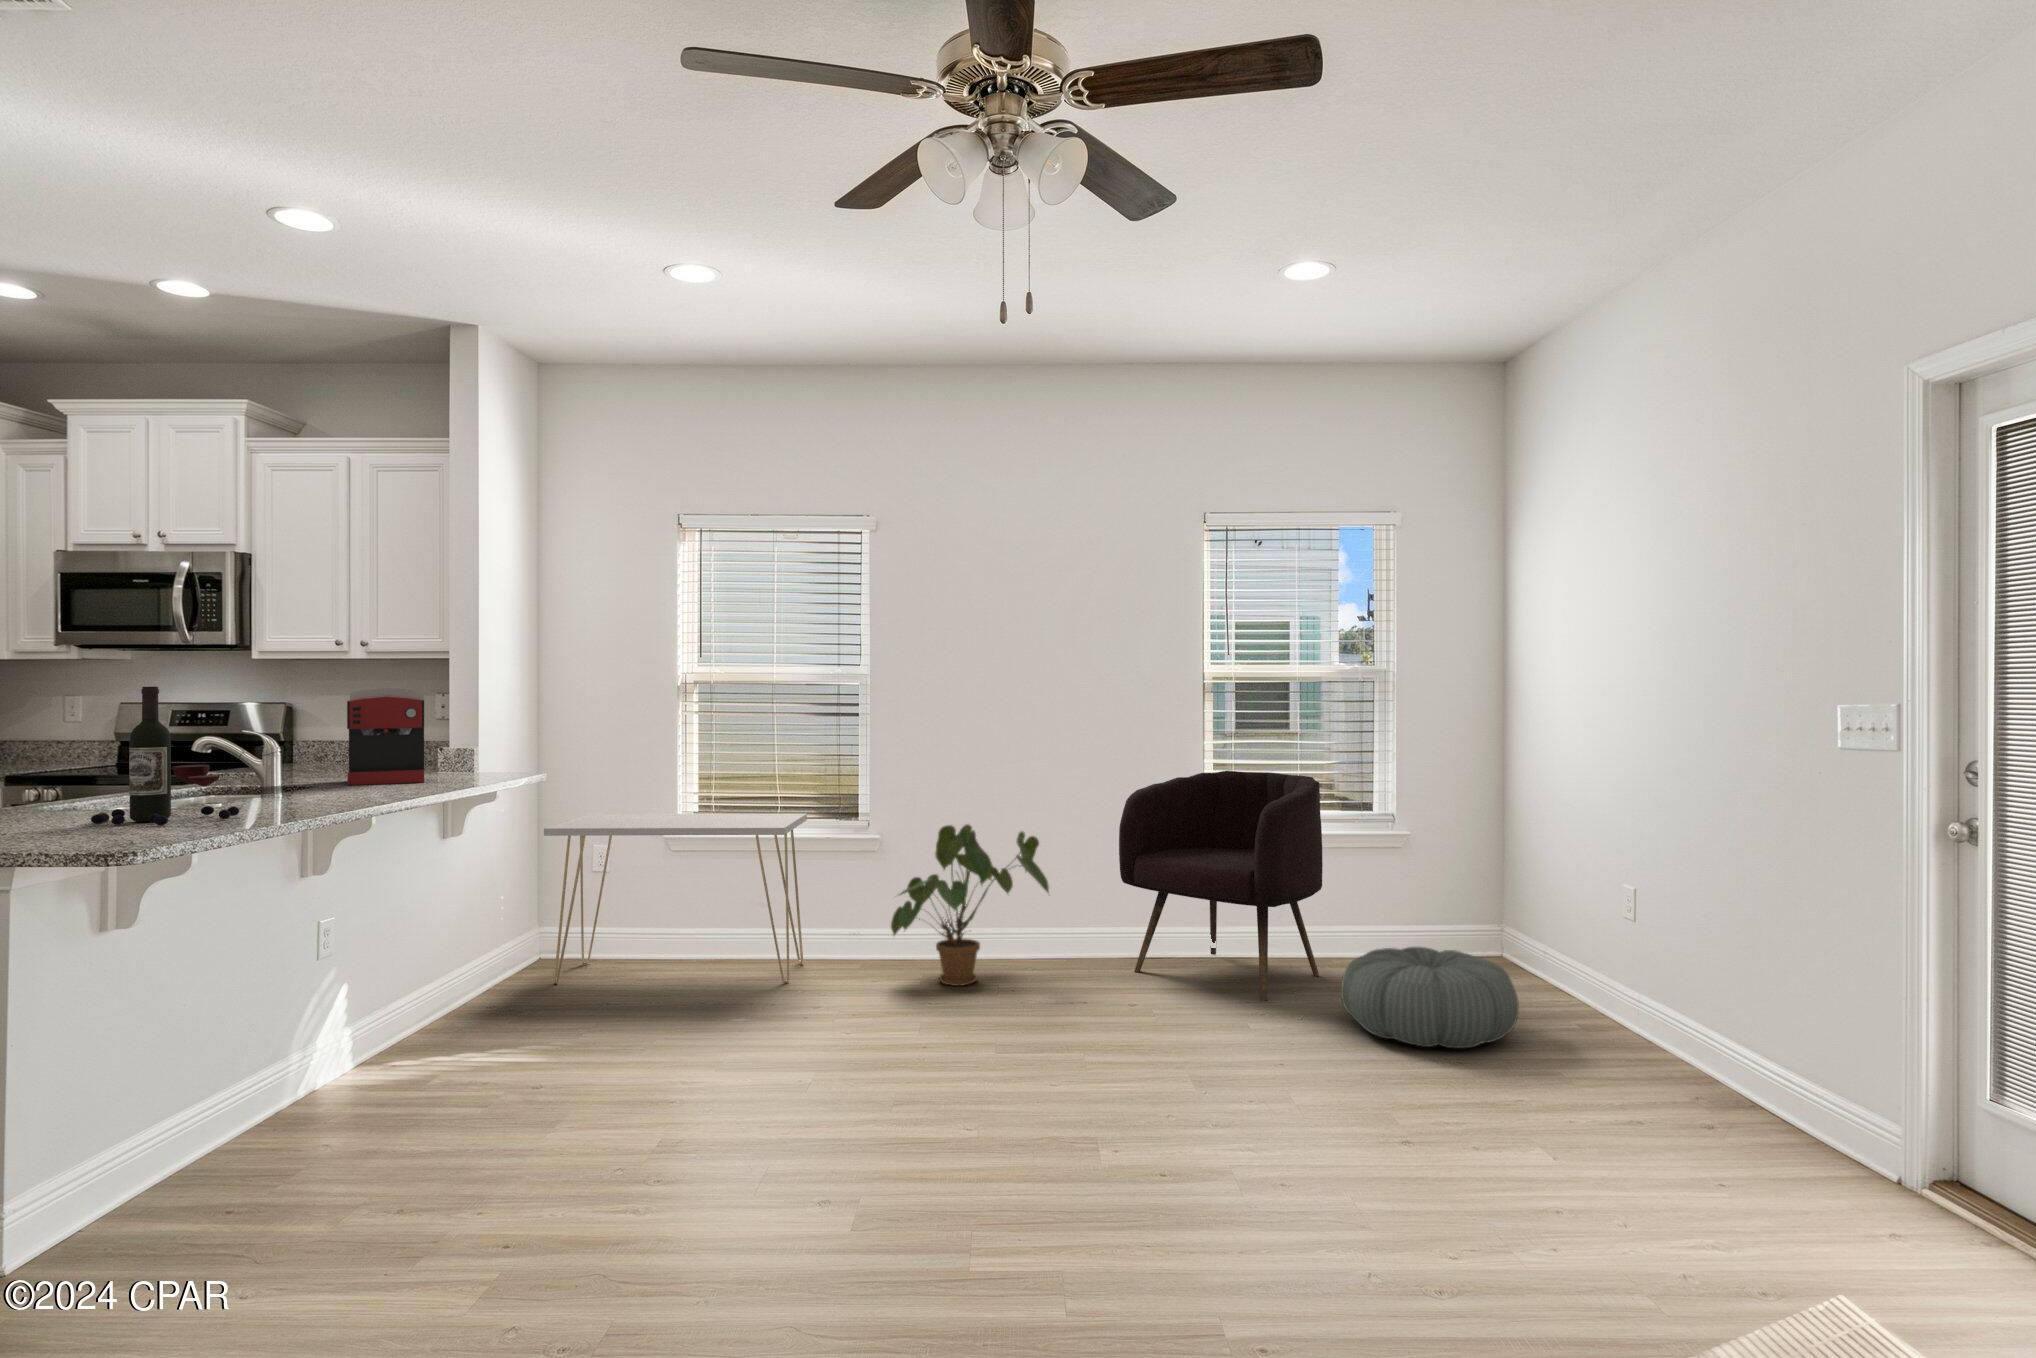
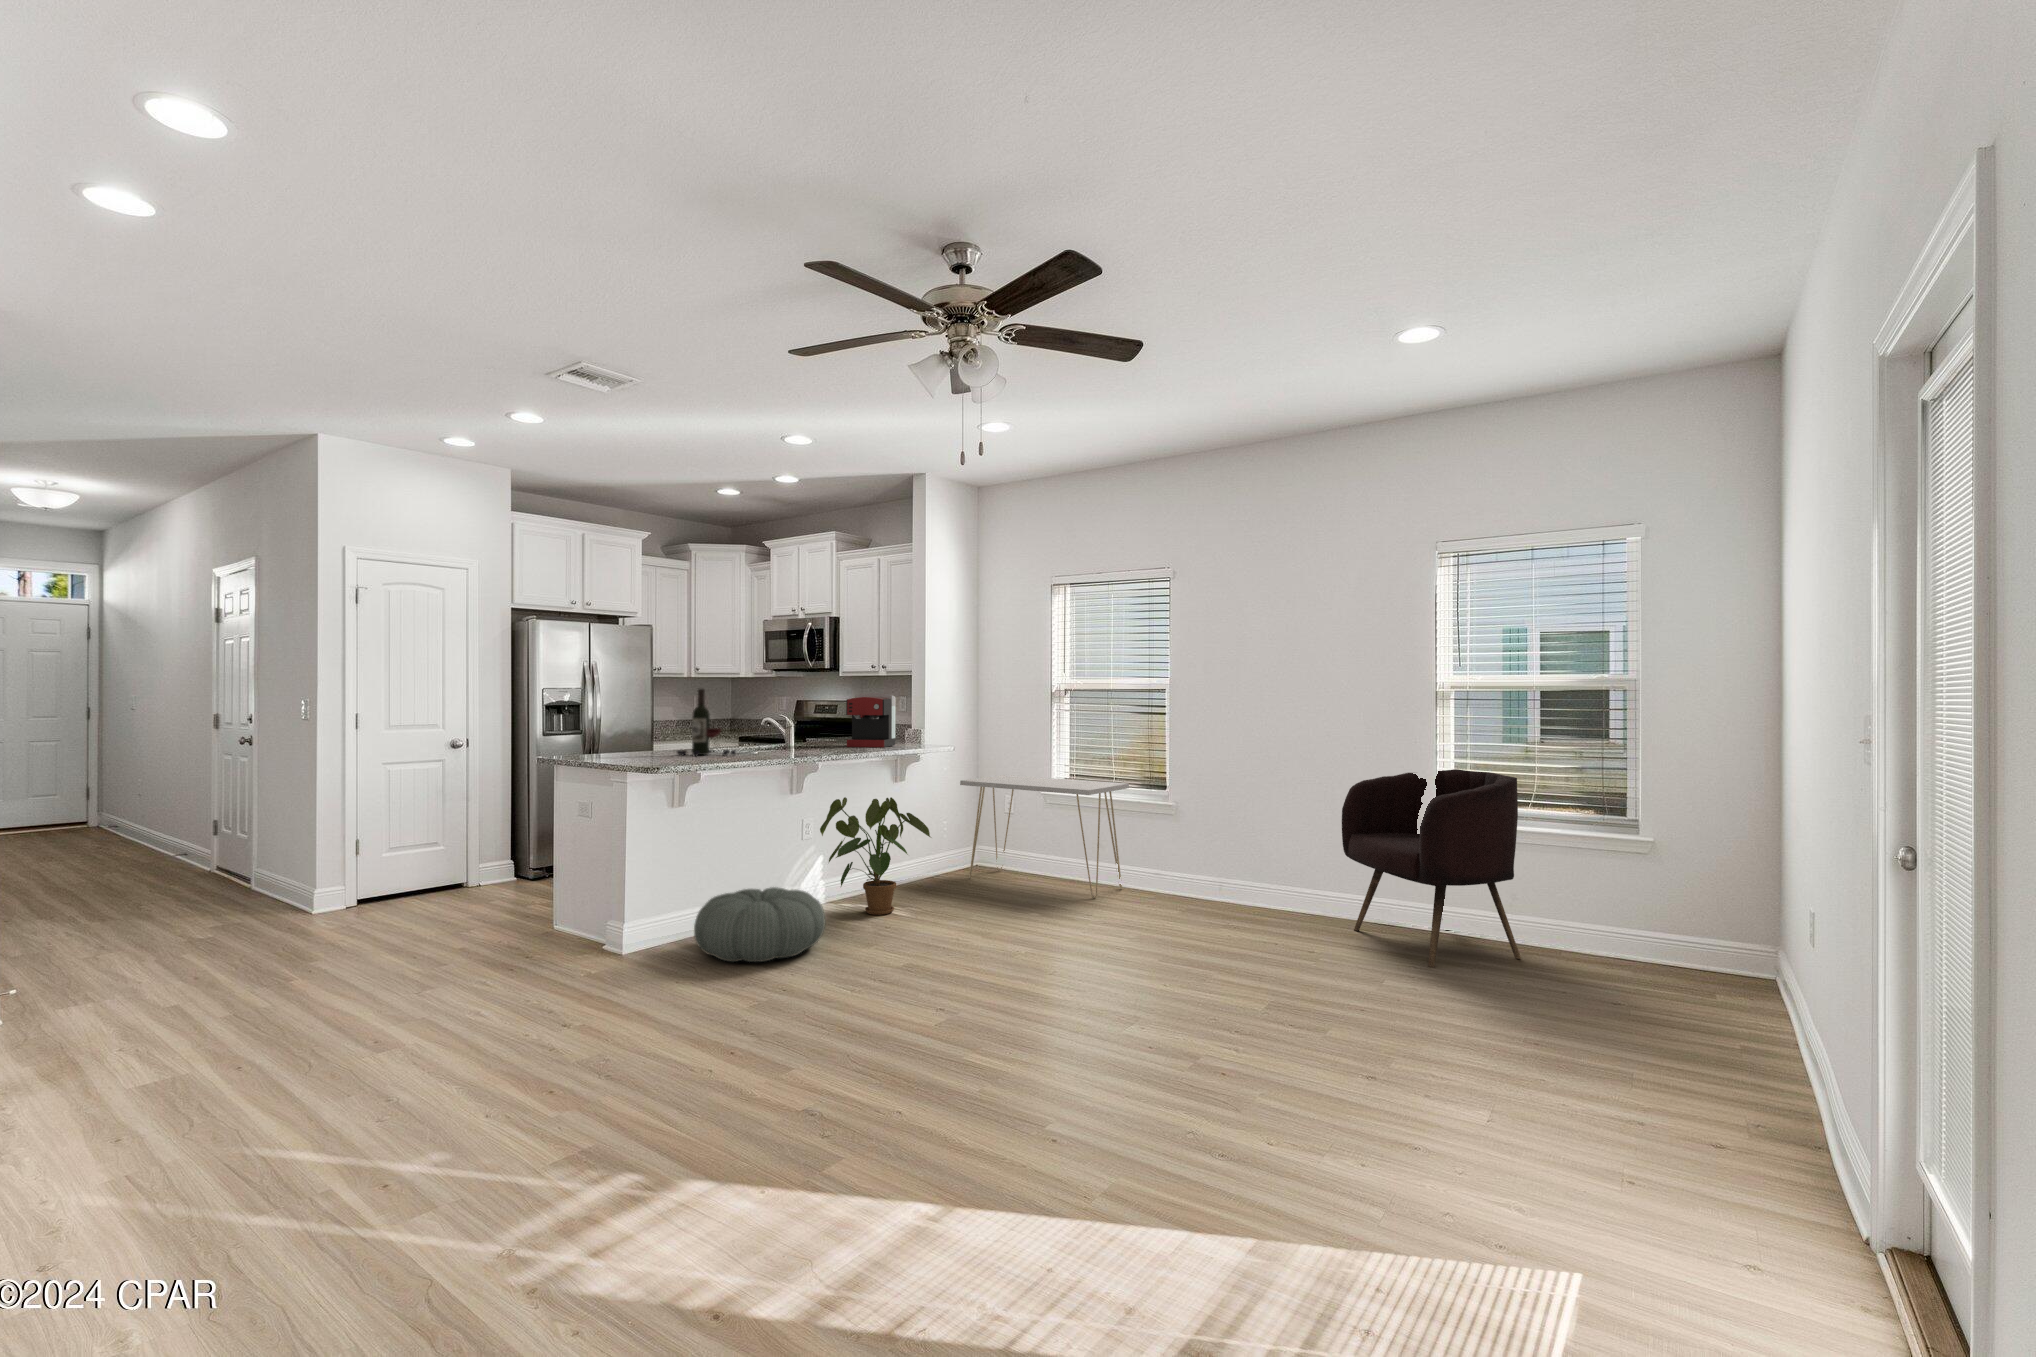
house plant: present [891,824,1049,986] -> present [820,797,930,915]
pouf: present [1341,947,1519,1048] -> present [694,887,825,962]

